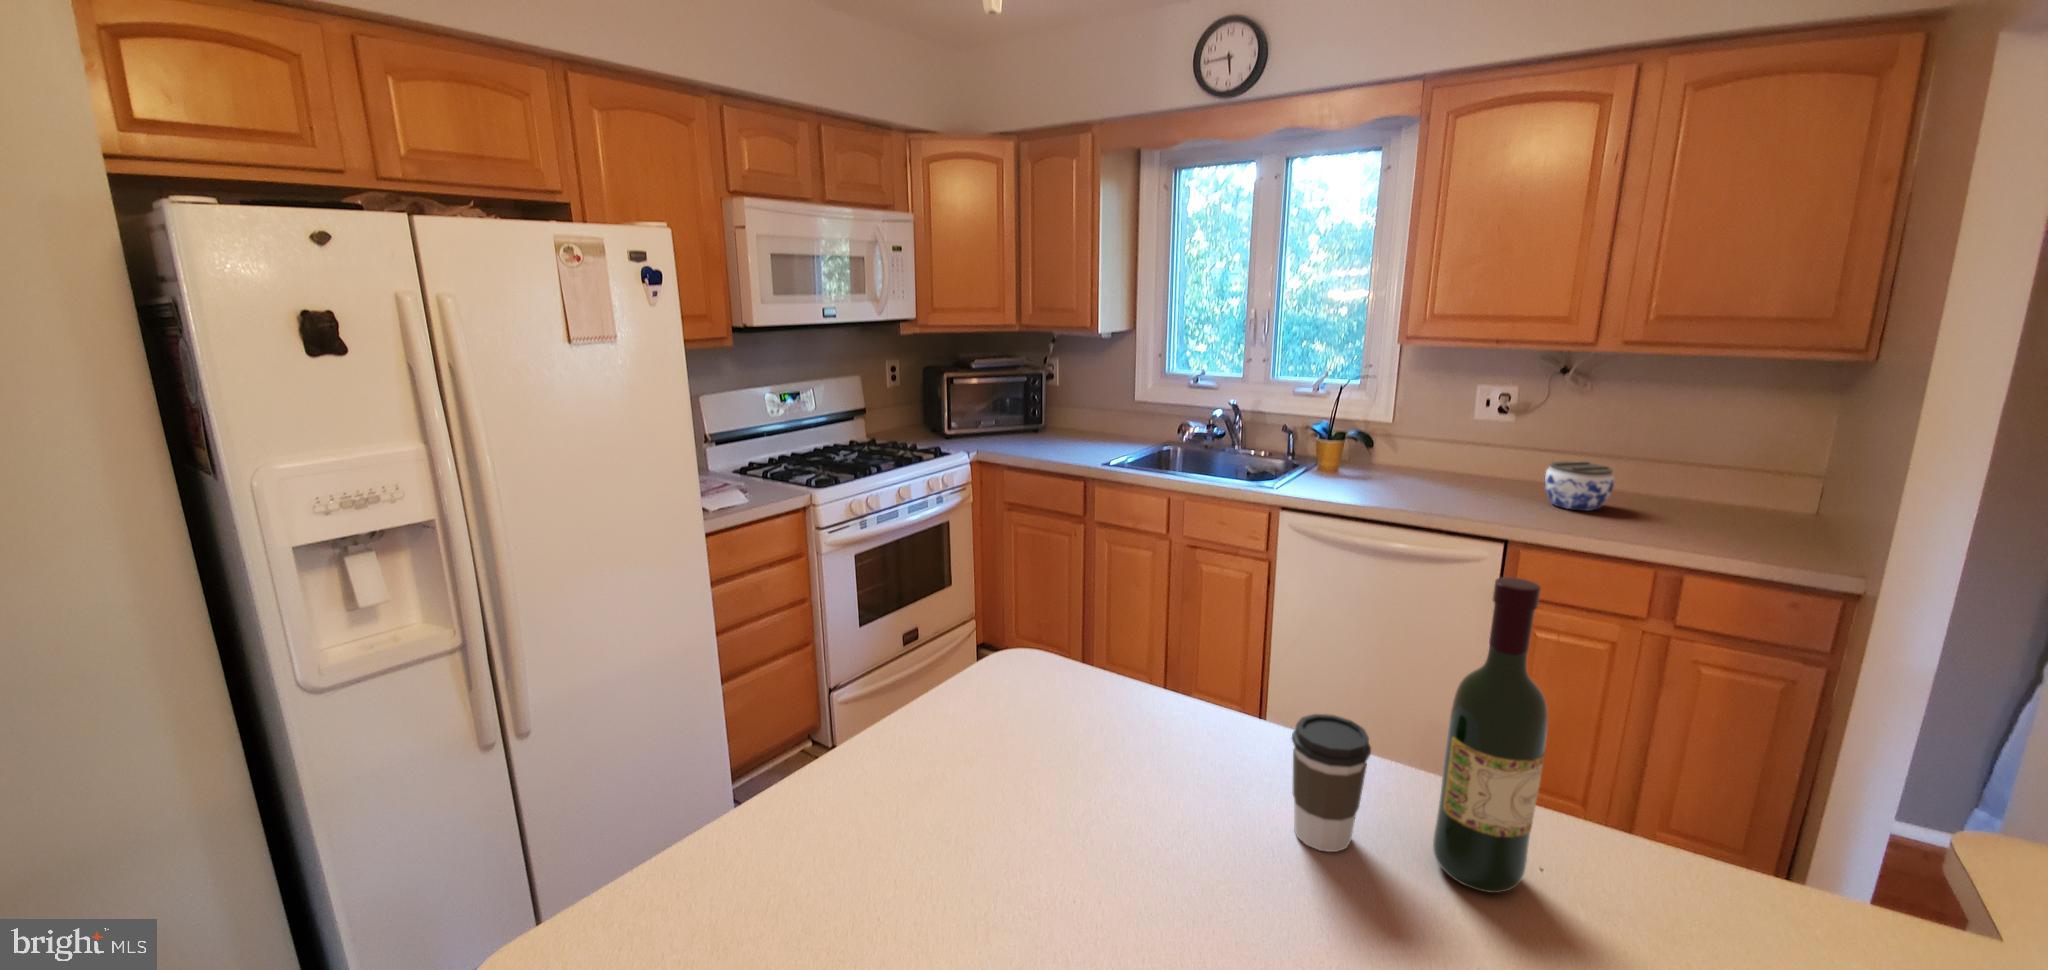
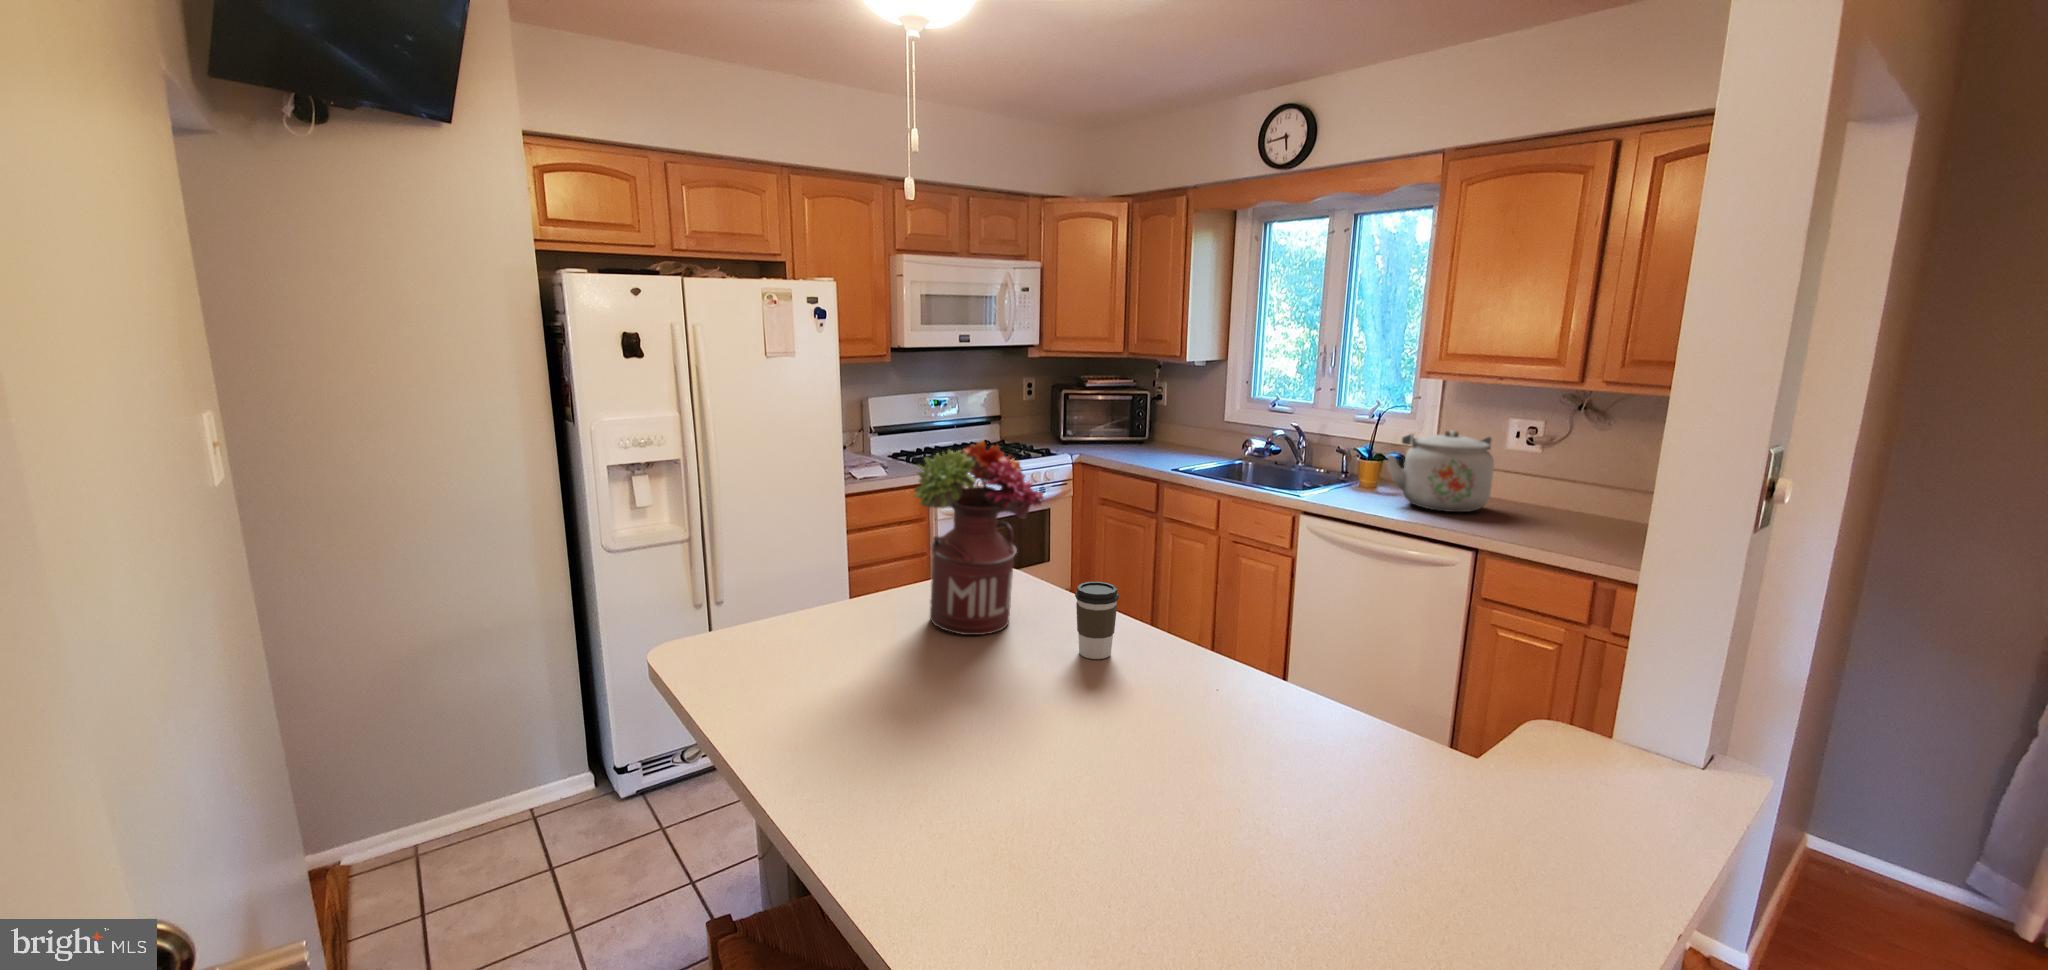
kettle: none [1373,403,1490,497] -> present [1388,430,1494,512]
jar: present [1545,461,1614,511] -> none [1536,487,1598,531]
flower arrangement: none [992,486,1216,833] -> present [914,441,1044,635]
wine bottle: present [1433,577,1548,893] -> none [1144,497,1196,683]

